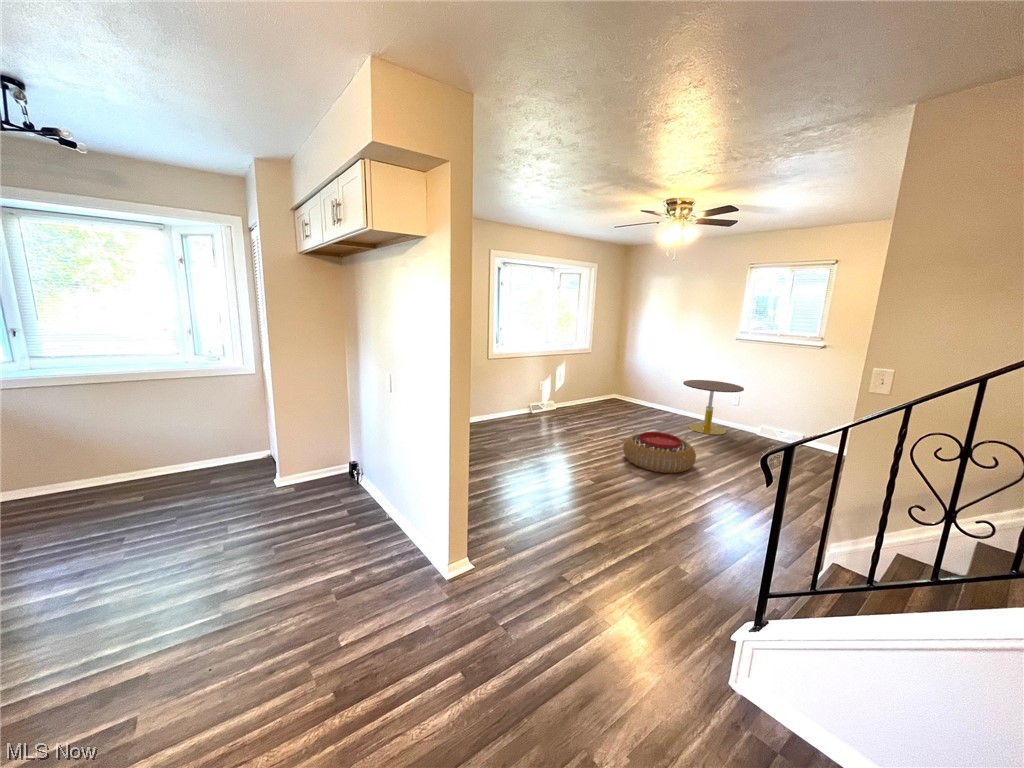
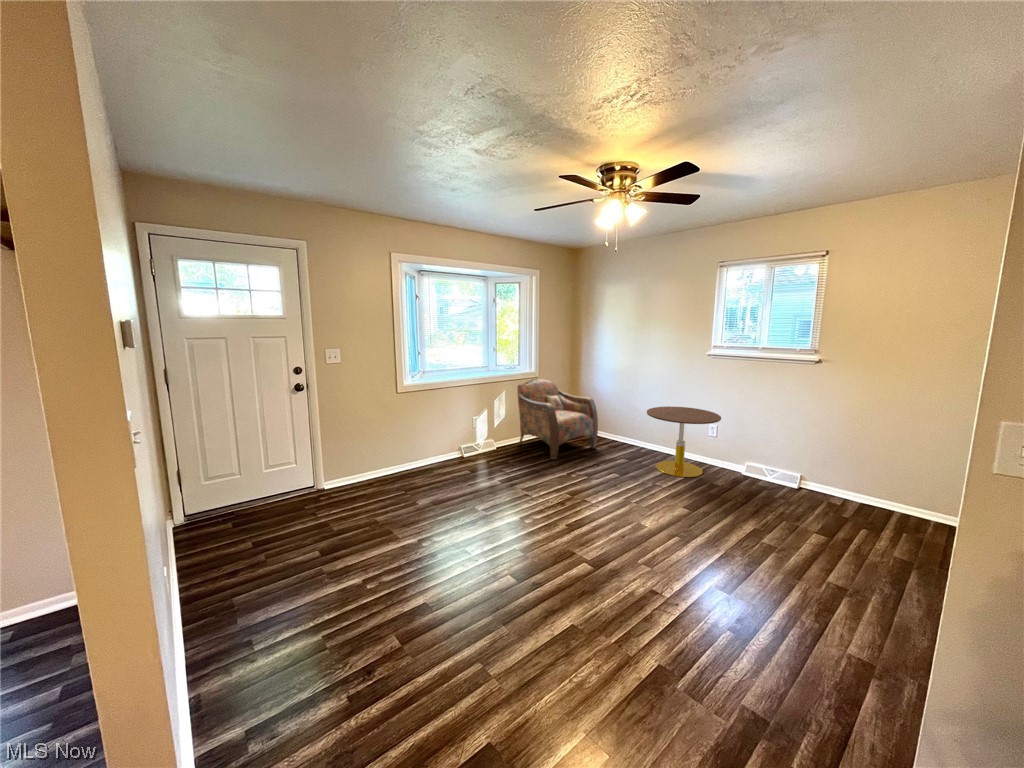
armchair: none [573,355,641,418] -> present [517,379,598,459]
pouf: present [623,432,696,473] -> none [566,487,664,552]

